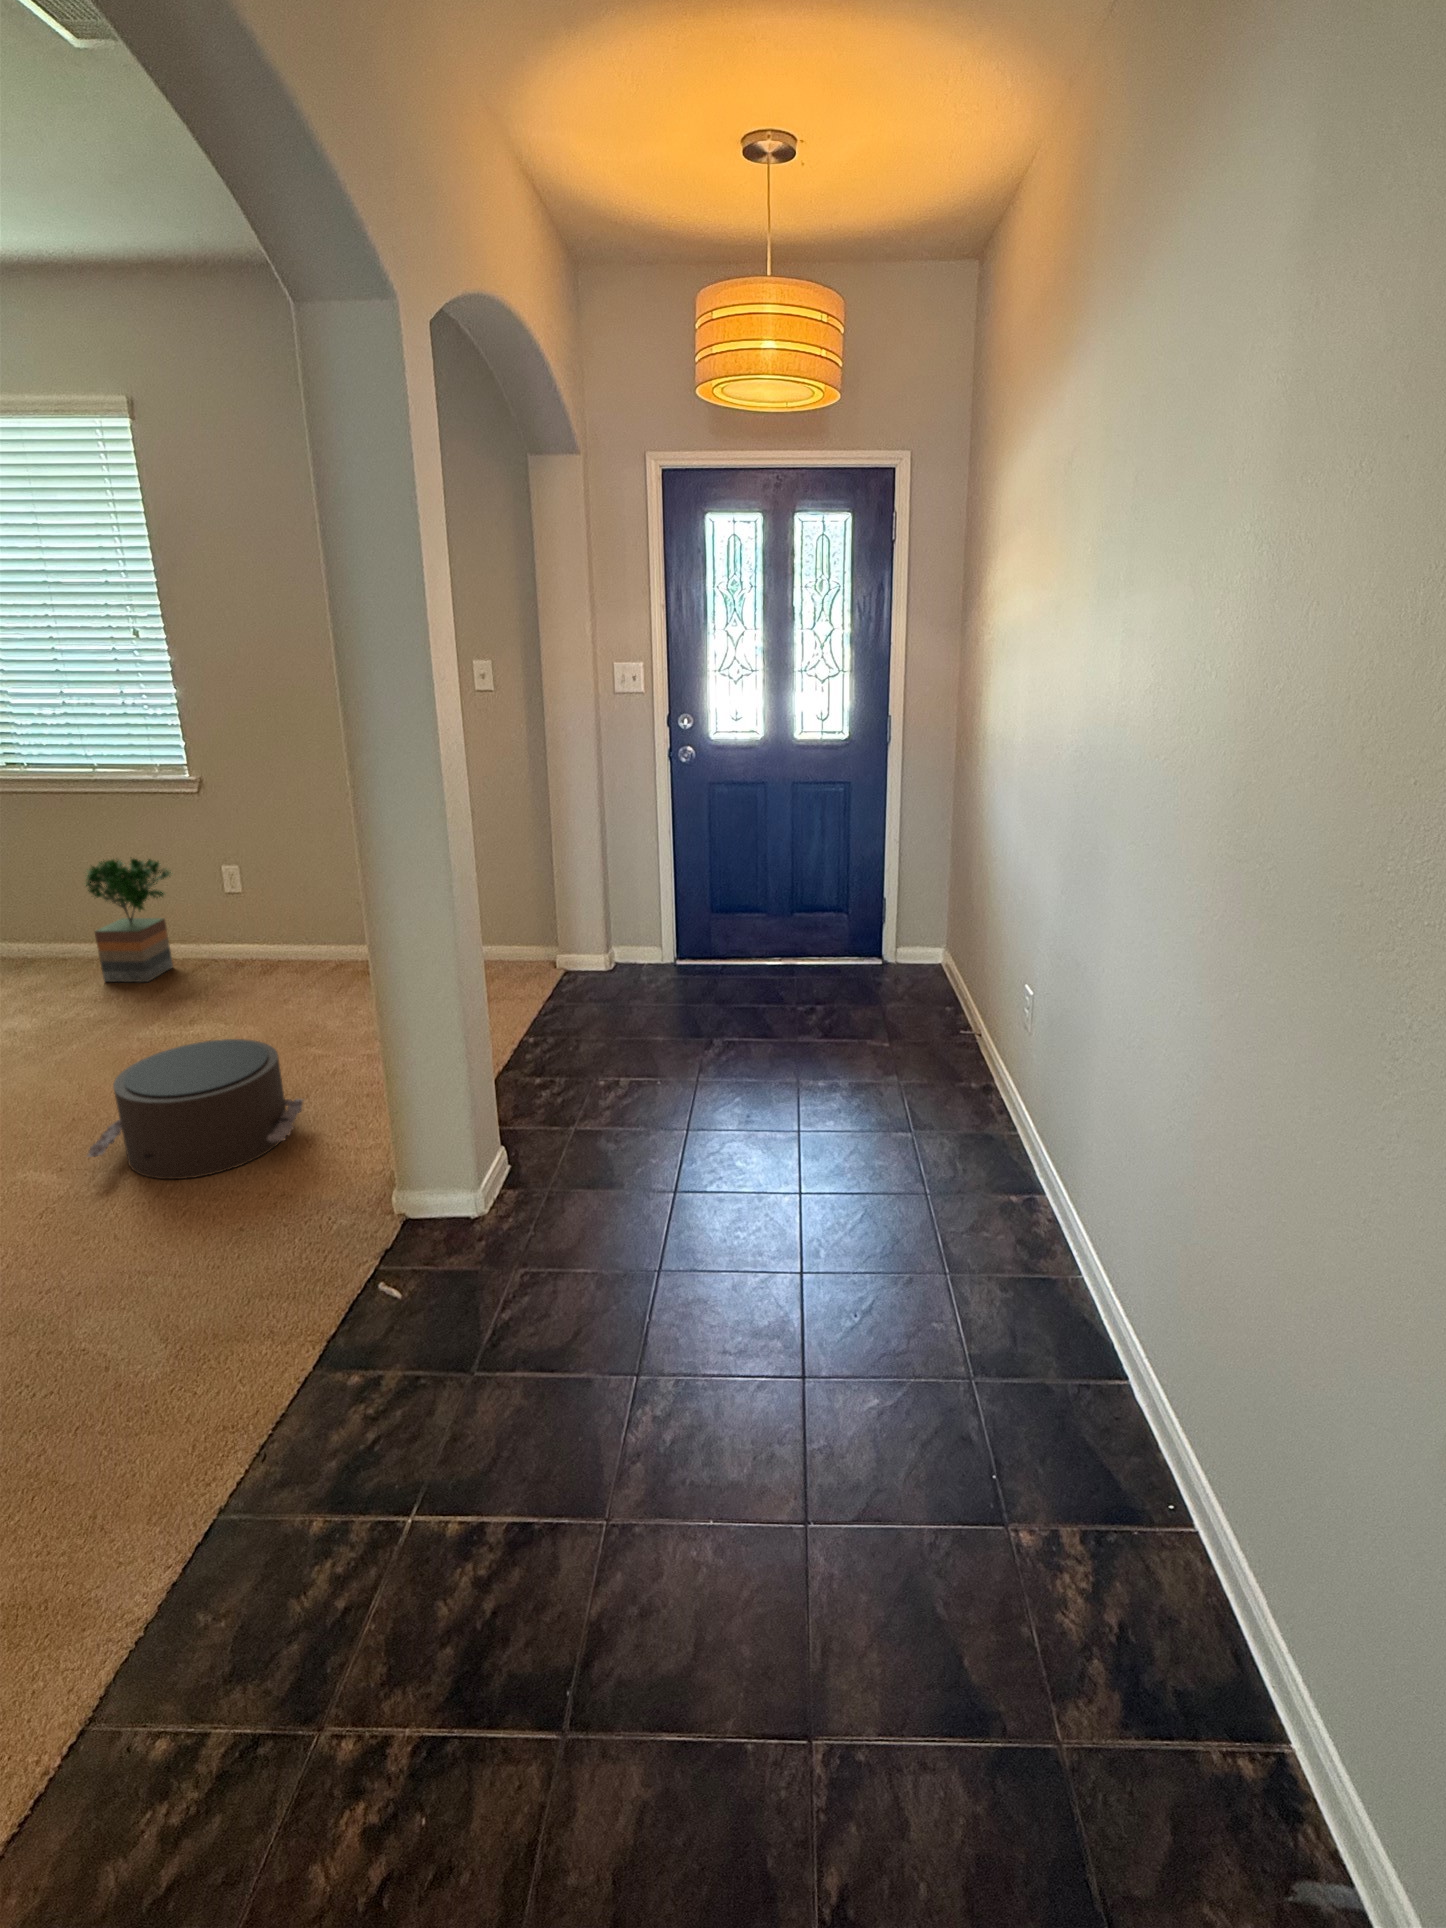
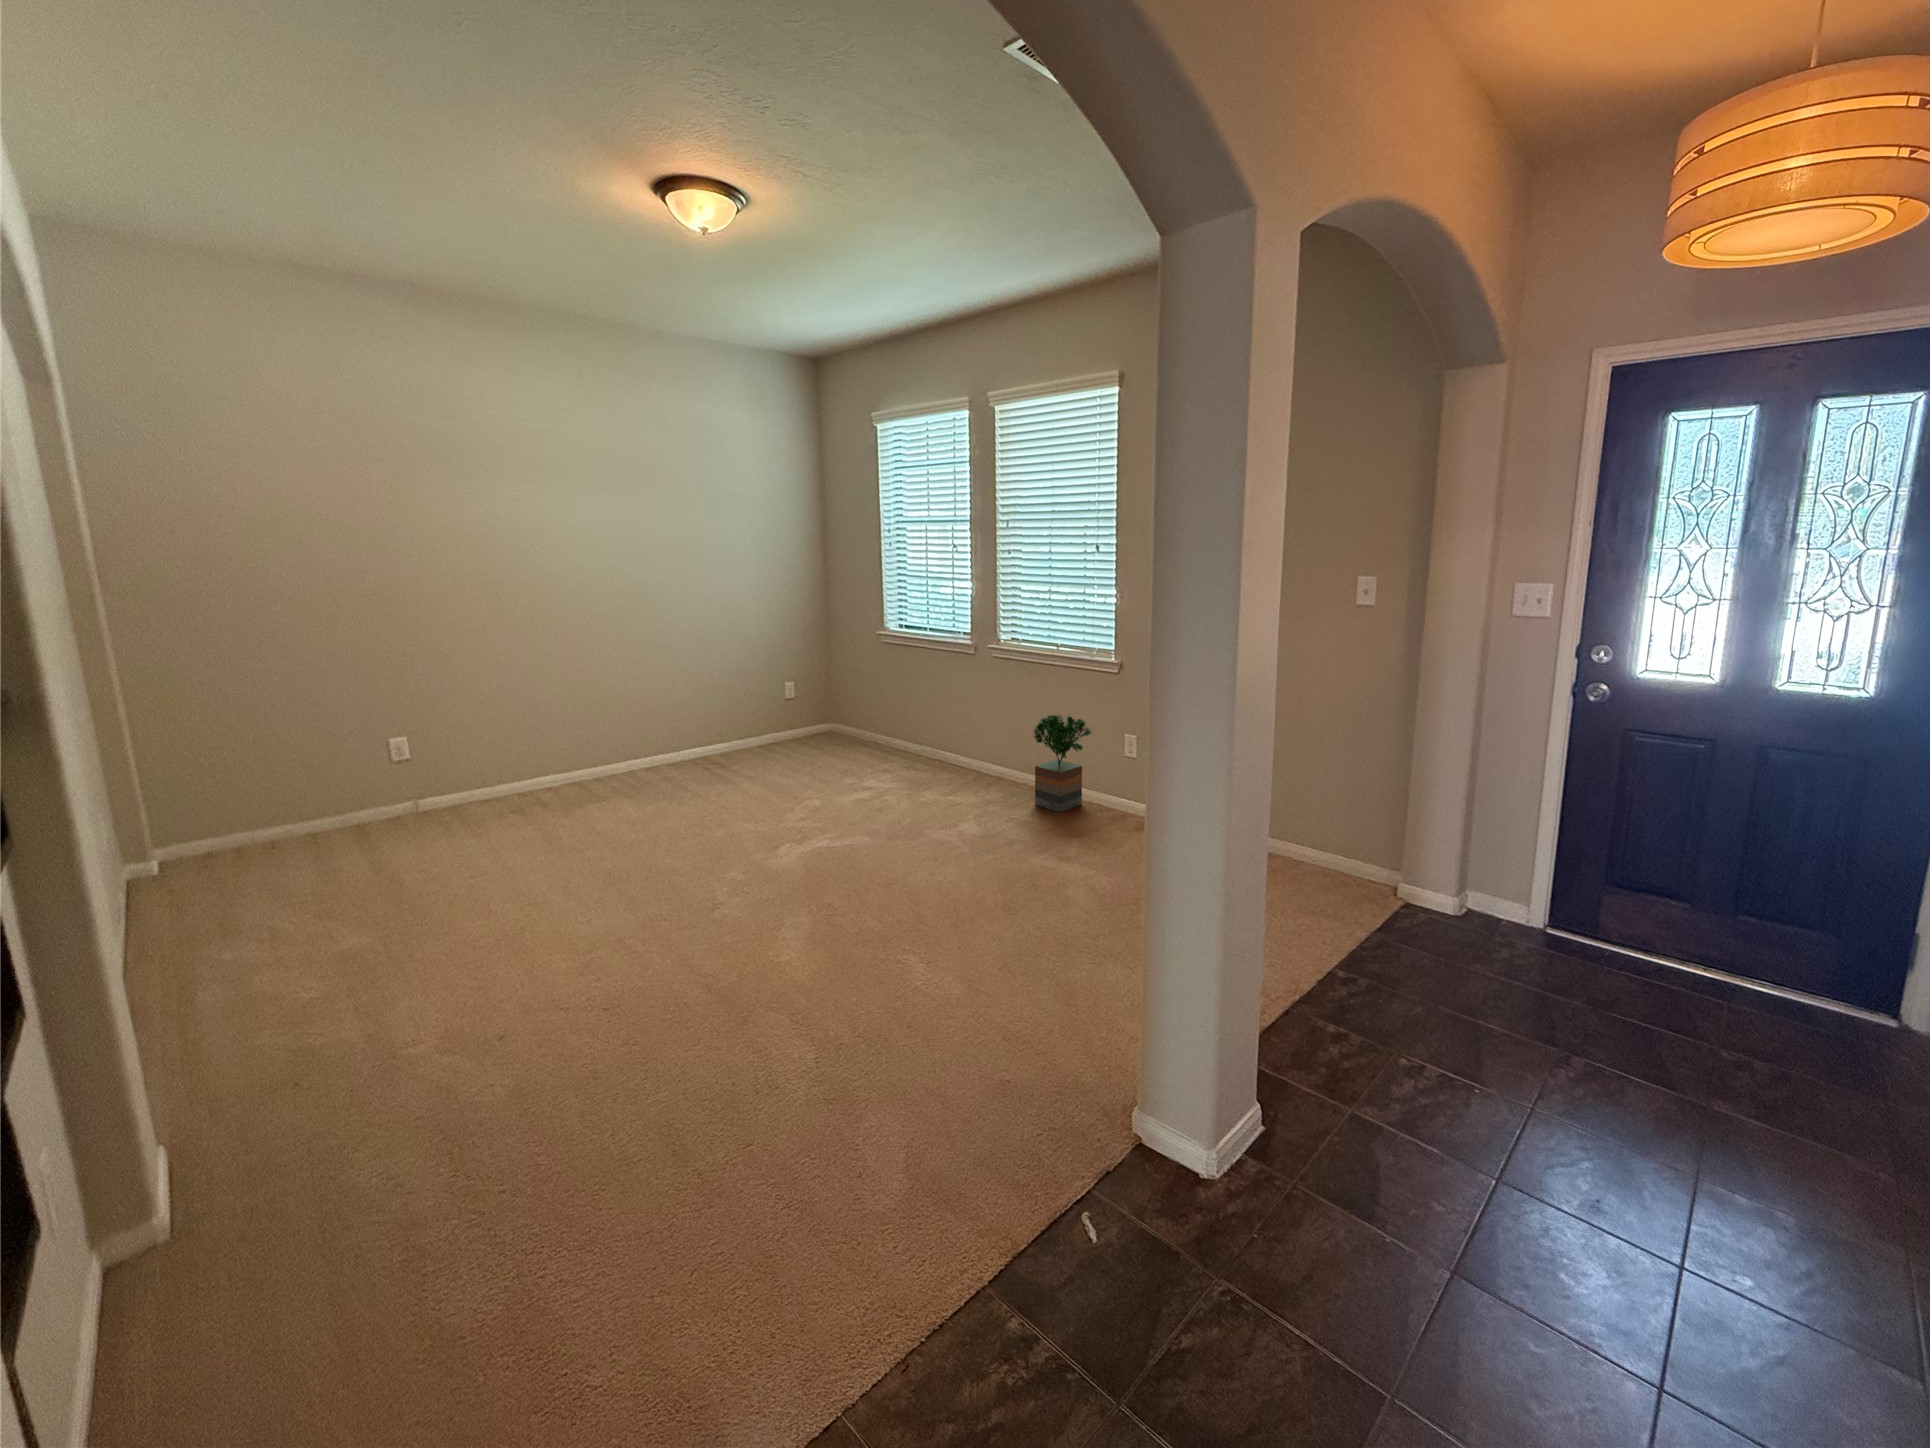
pouf: present [88,1039,303,1179] -> none [943,884,1108,1009]

